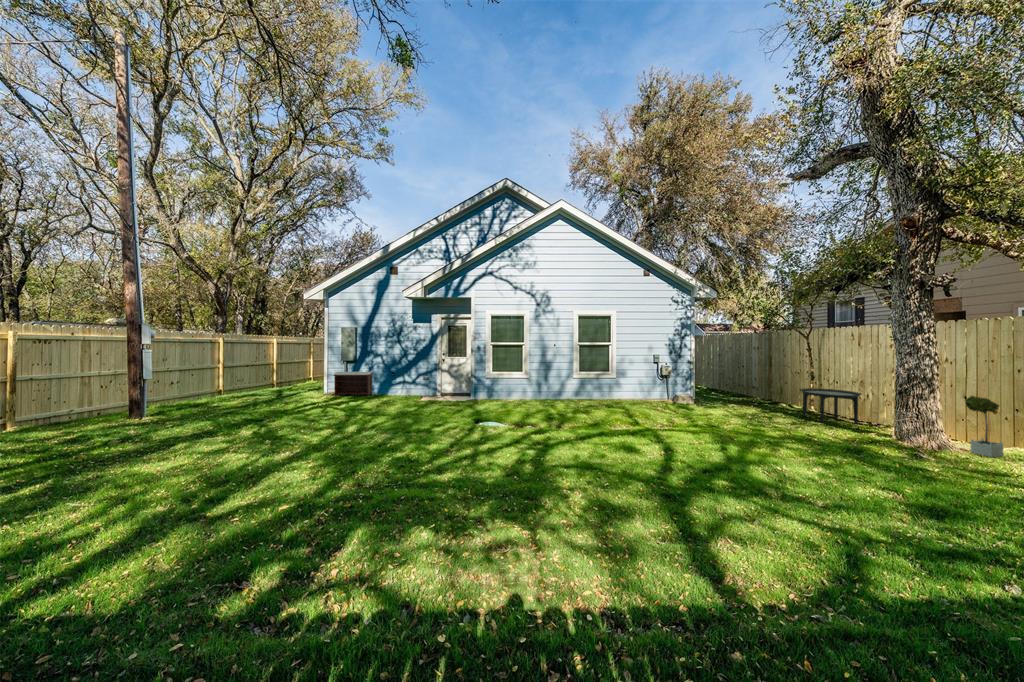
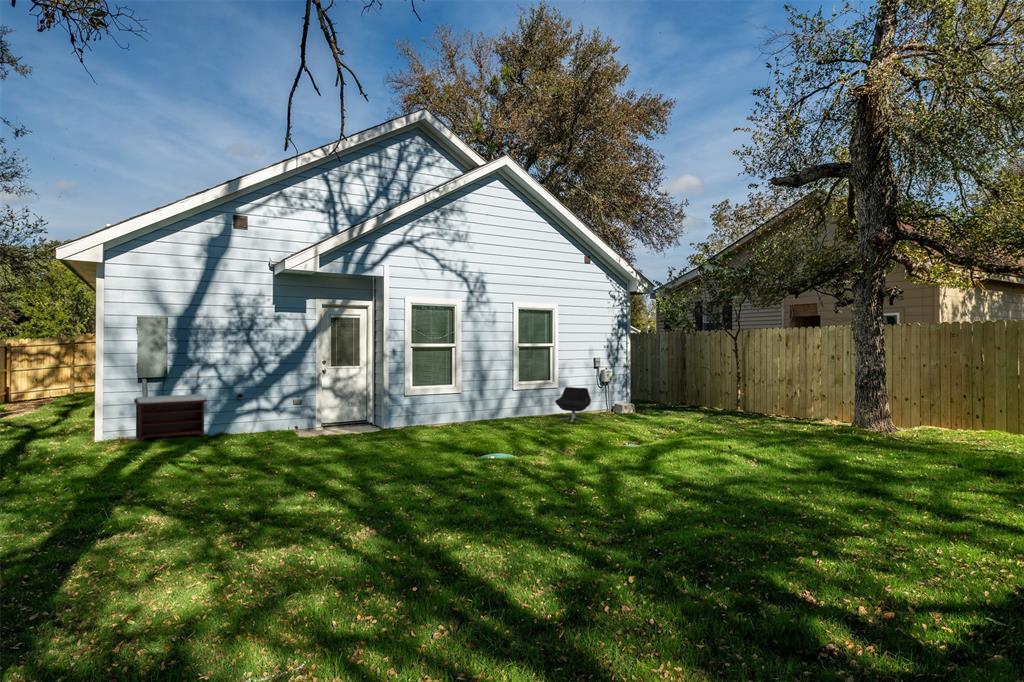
lounge chair: none [606,378,640,405] -> present [555,387,591,422]
round table: present [800,388,861,424] -> none [742,391,792,424]
potted tree: present [966,396,1003,457] -> none [880,394,902,441]

